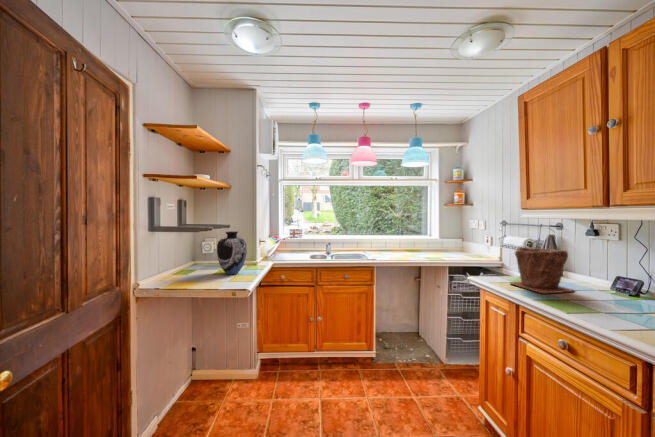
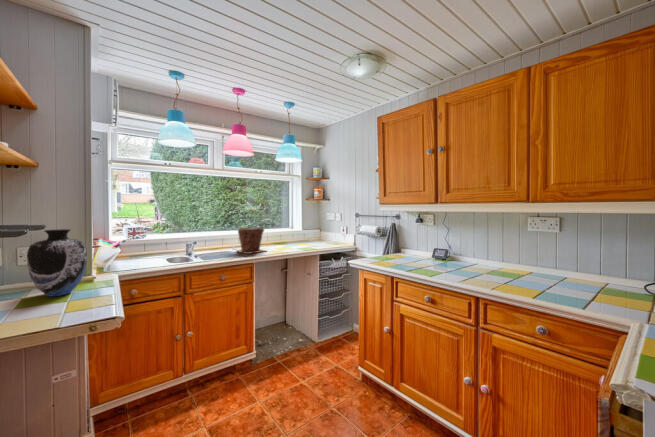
plant pot: present [510,246,574,293] -> present [237,228,265,254]

